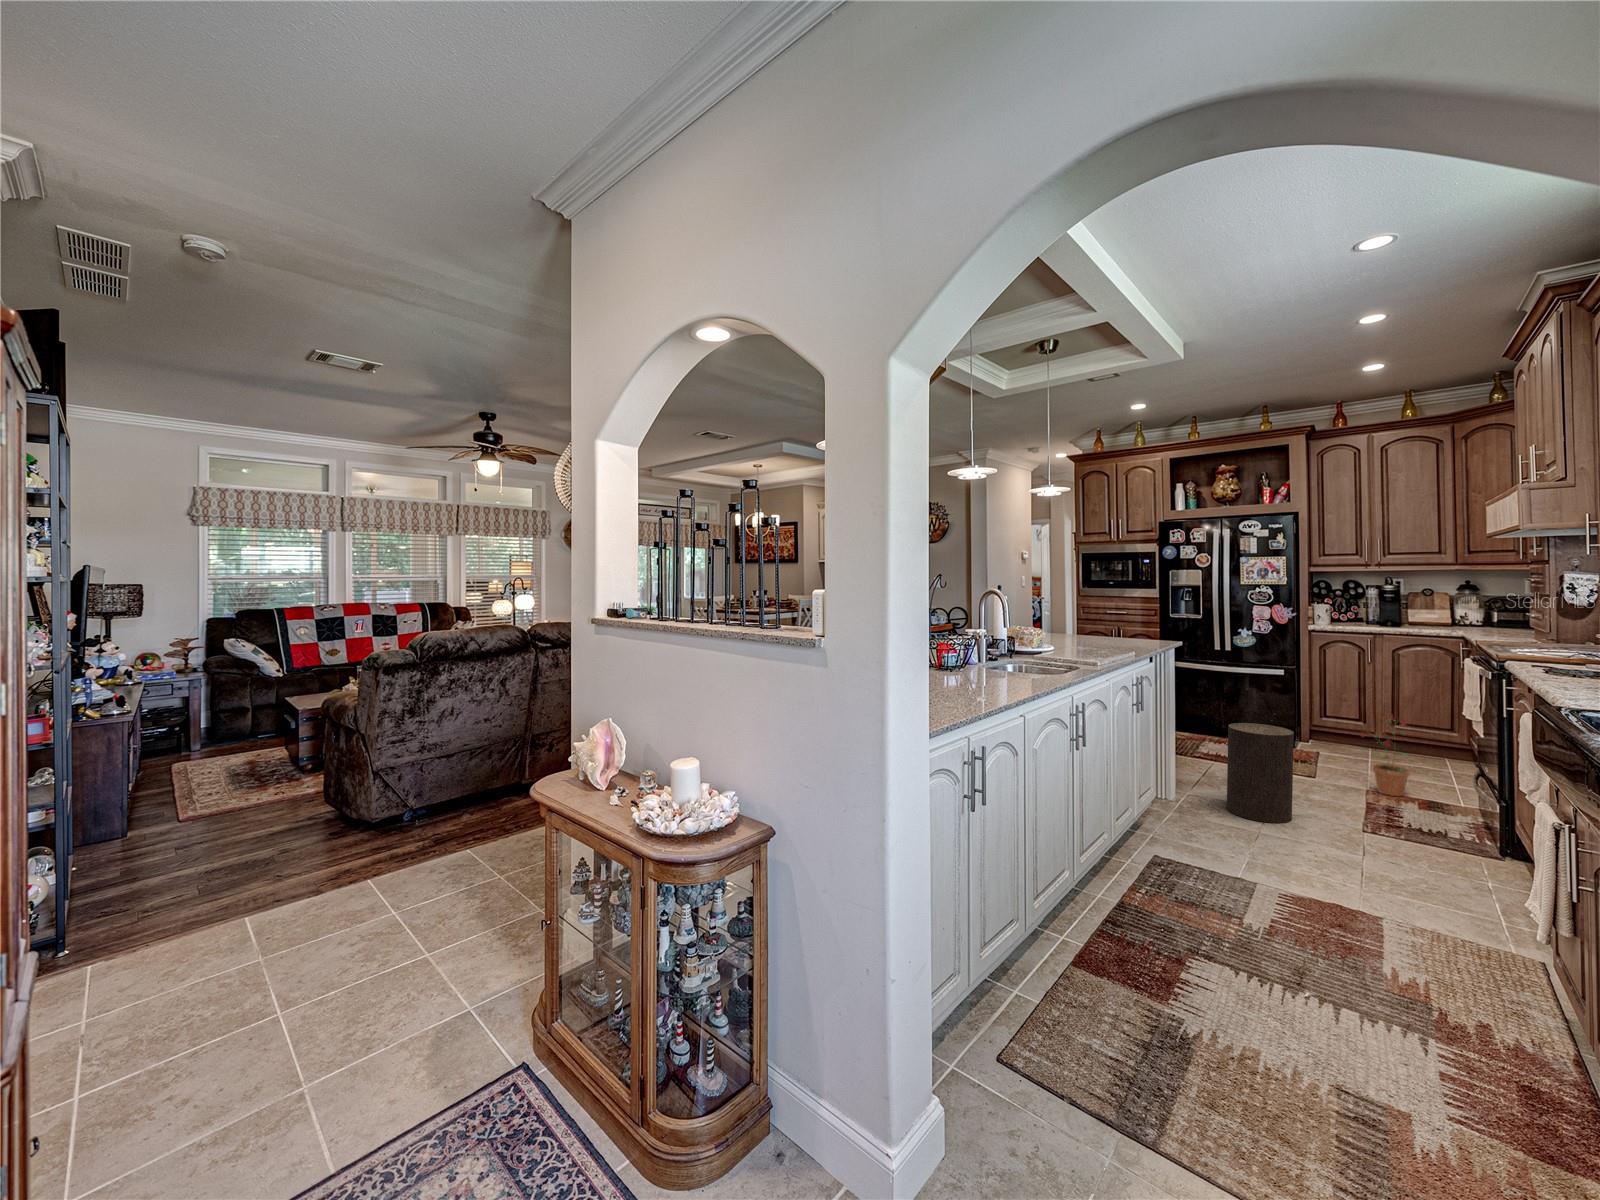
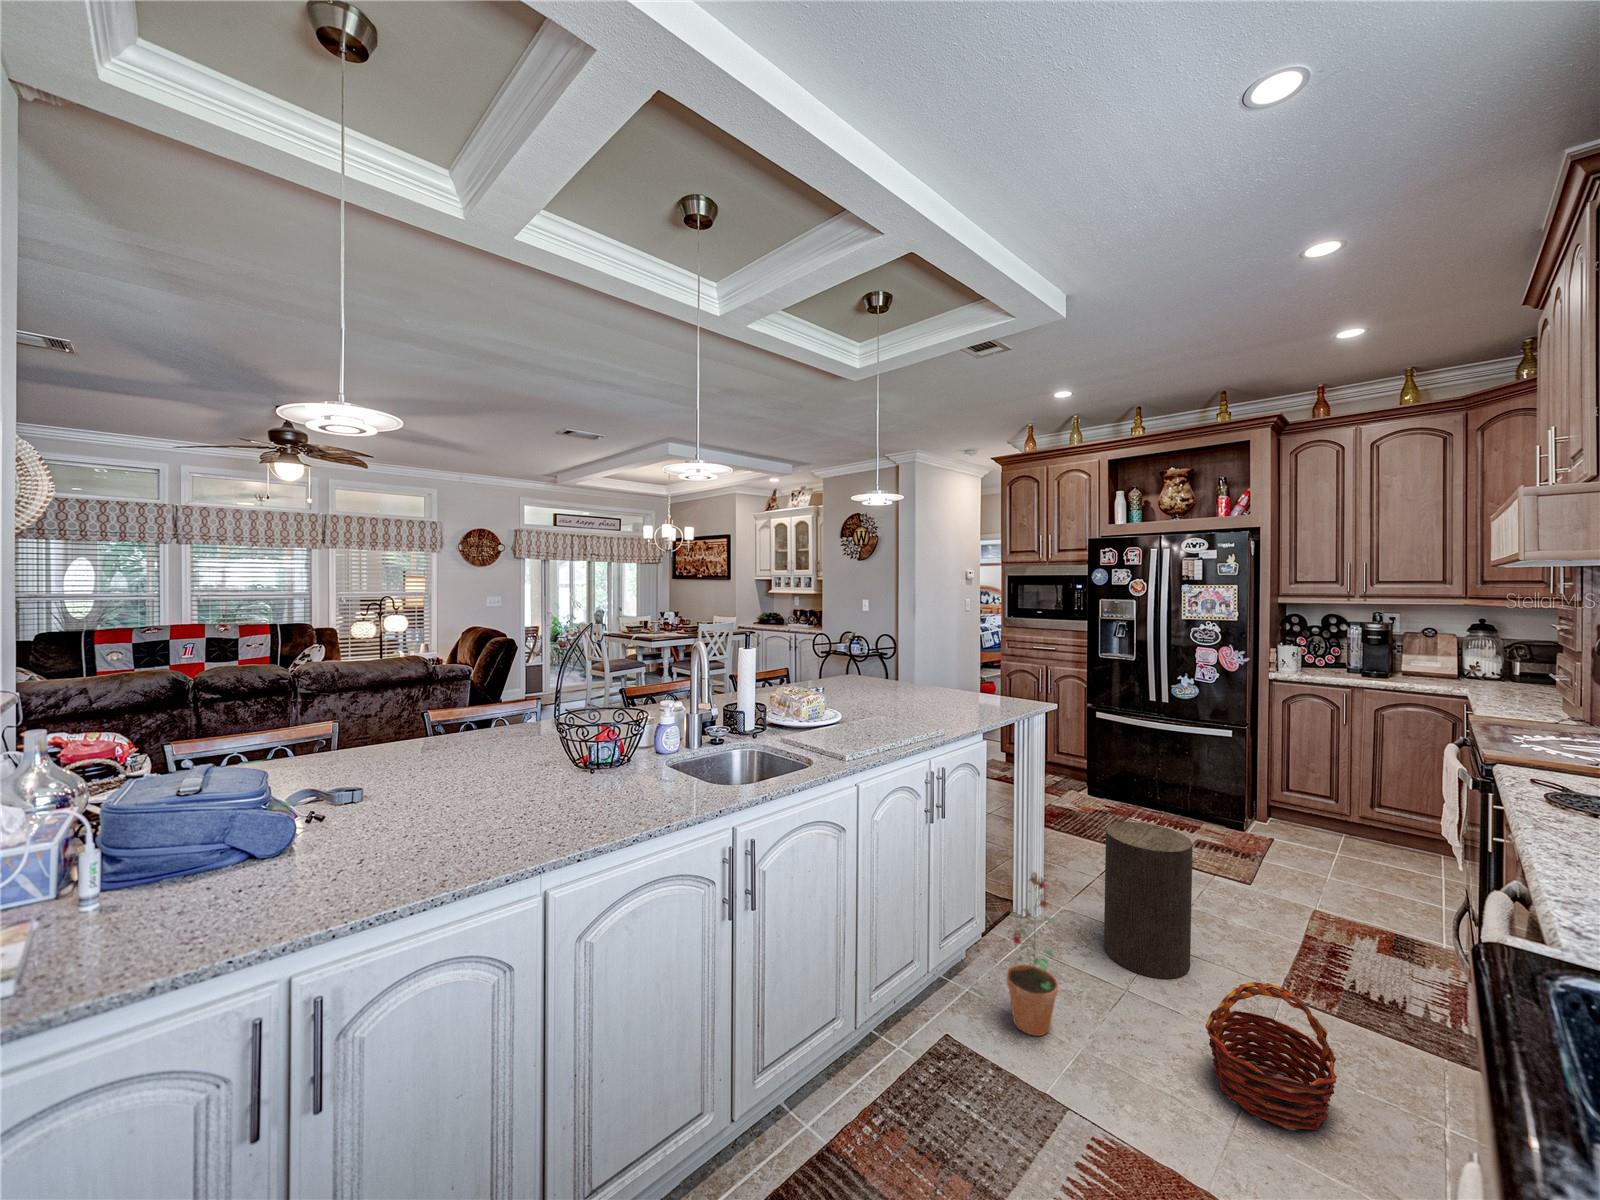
potted plant: present [1361,713,1410,796] -> present [1000,872,1058,1036]
basket: none [1327,798,1415,880] -> present [1205,982,1337,1130]

